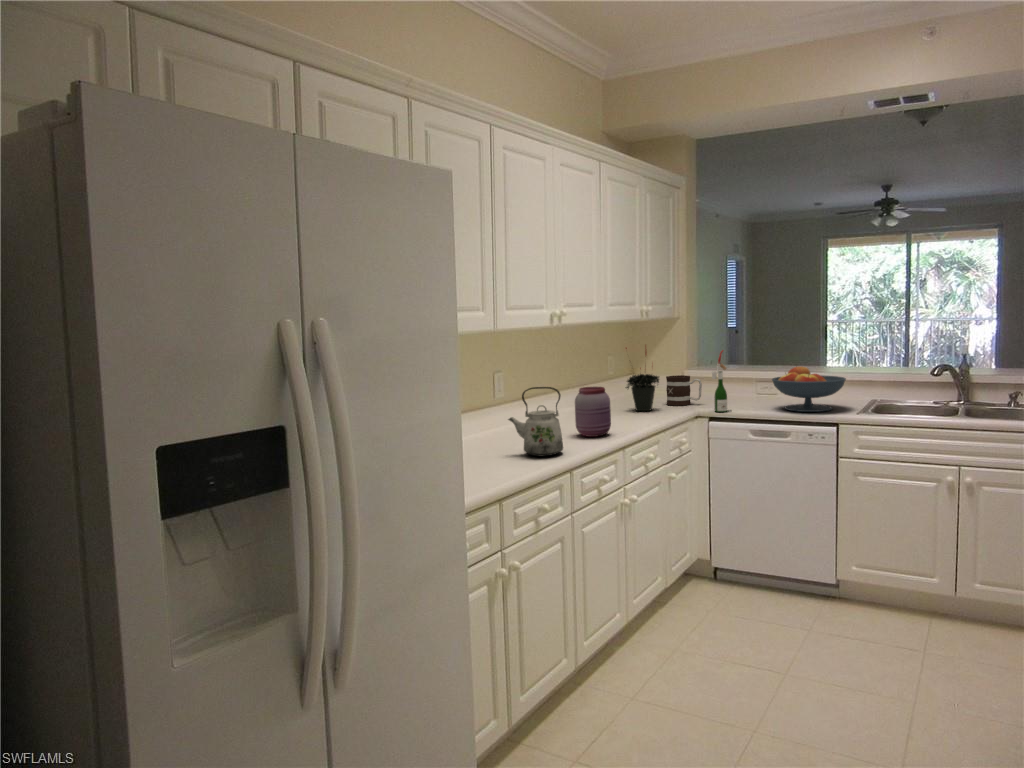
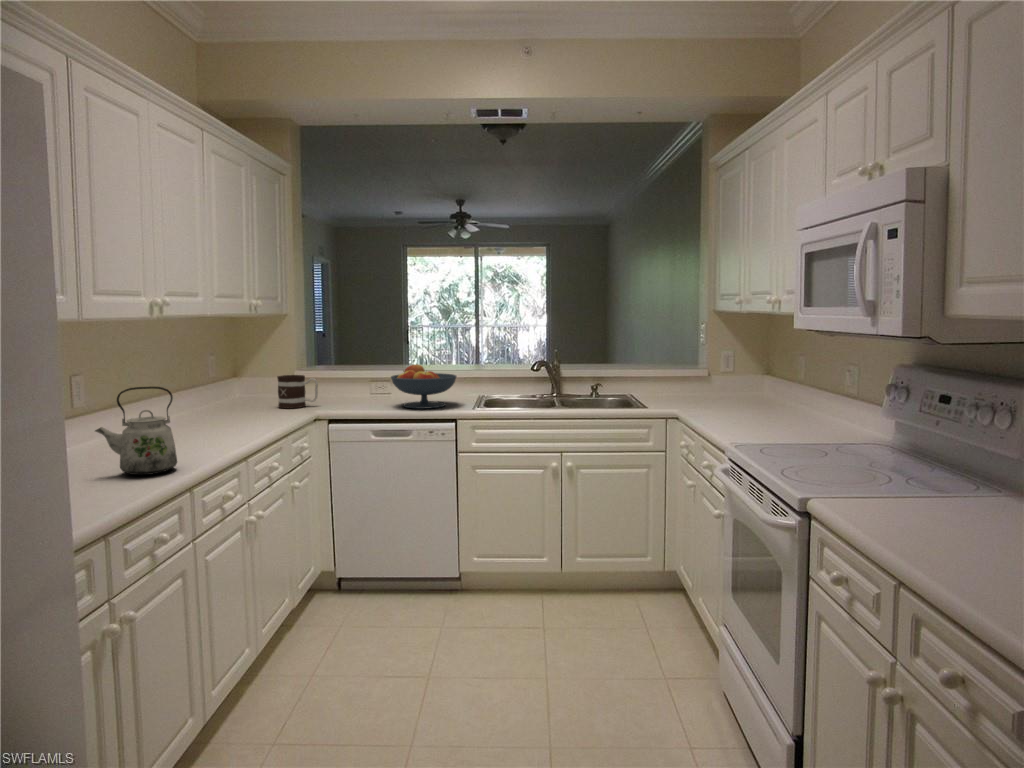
potted plant: present [626,348,659,411] -> none [231,338,274,416]
wine bottle: present [712,350,731,412] -> none [332,347,353,413]
jar: present [575,387,611,437] -> none [181,387,229,447]

